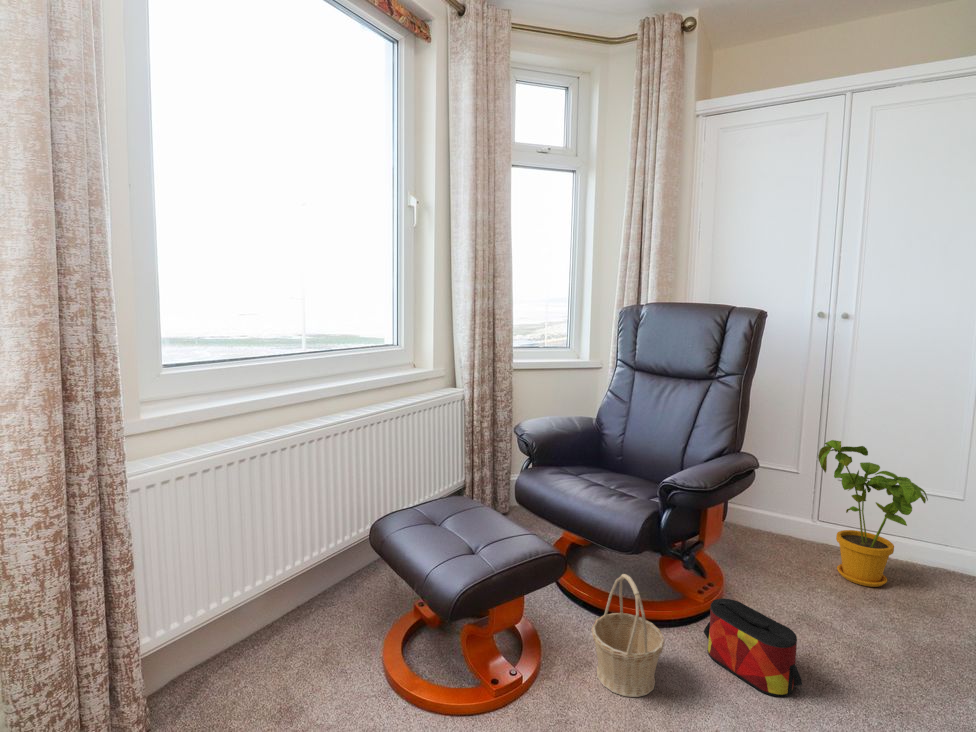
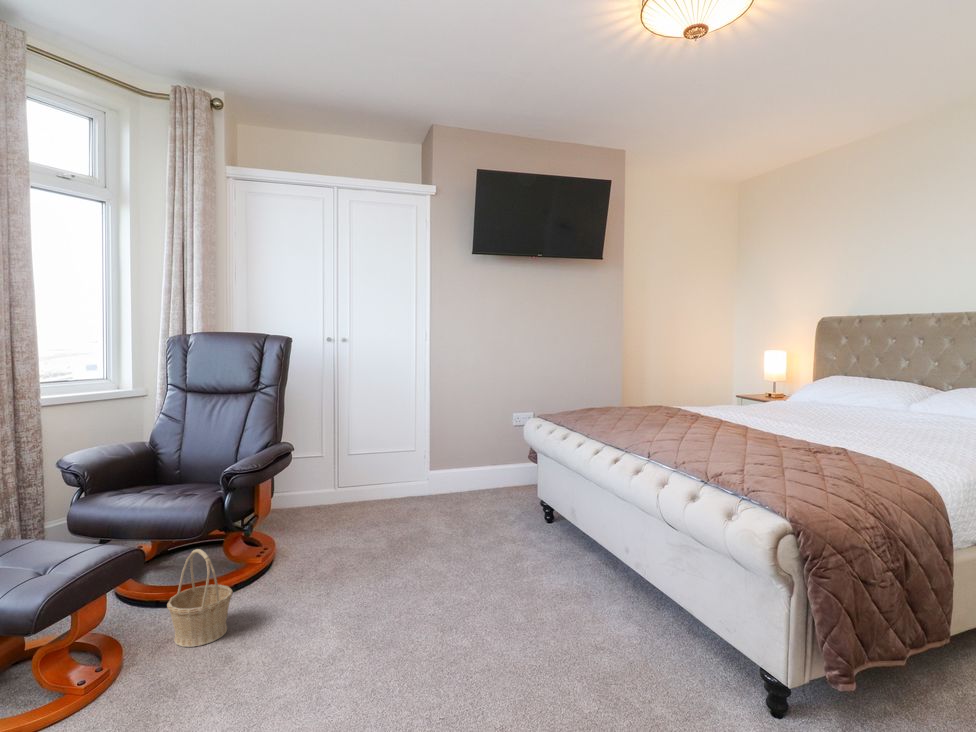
house plant: present [818,440,928,587] -> none [338,430,402,529]
bag: present [704,599,802,697] -> none [263,552,332,604]

